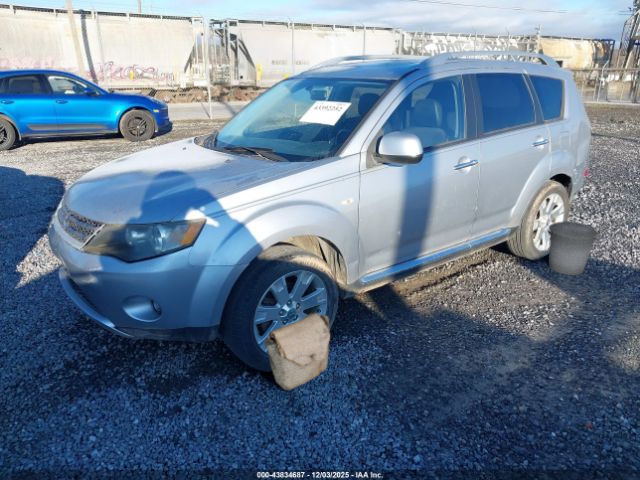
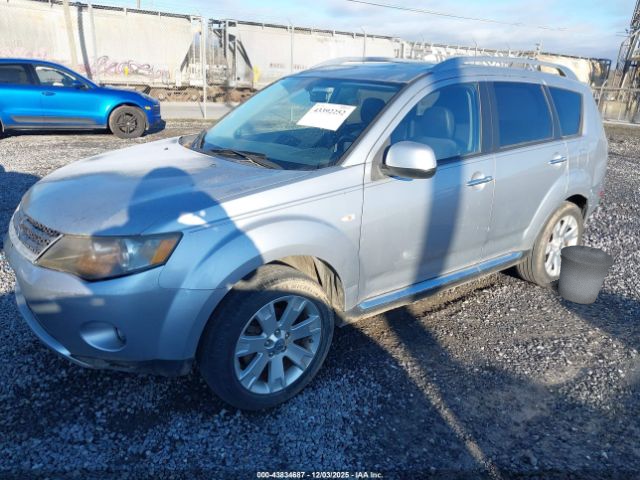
bag: present [265,313,330,390] -> none [248,345,324,435]

